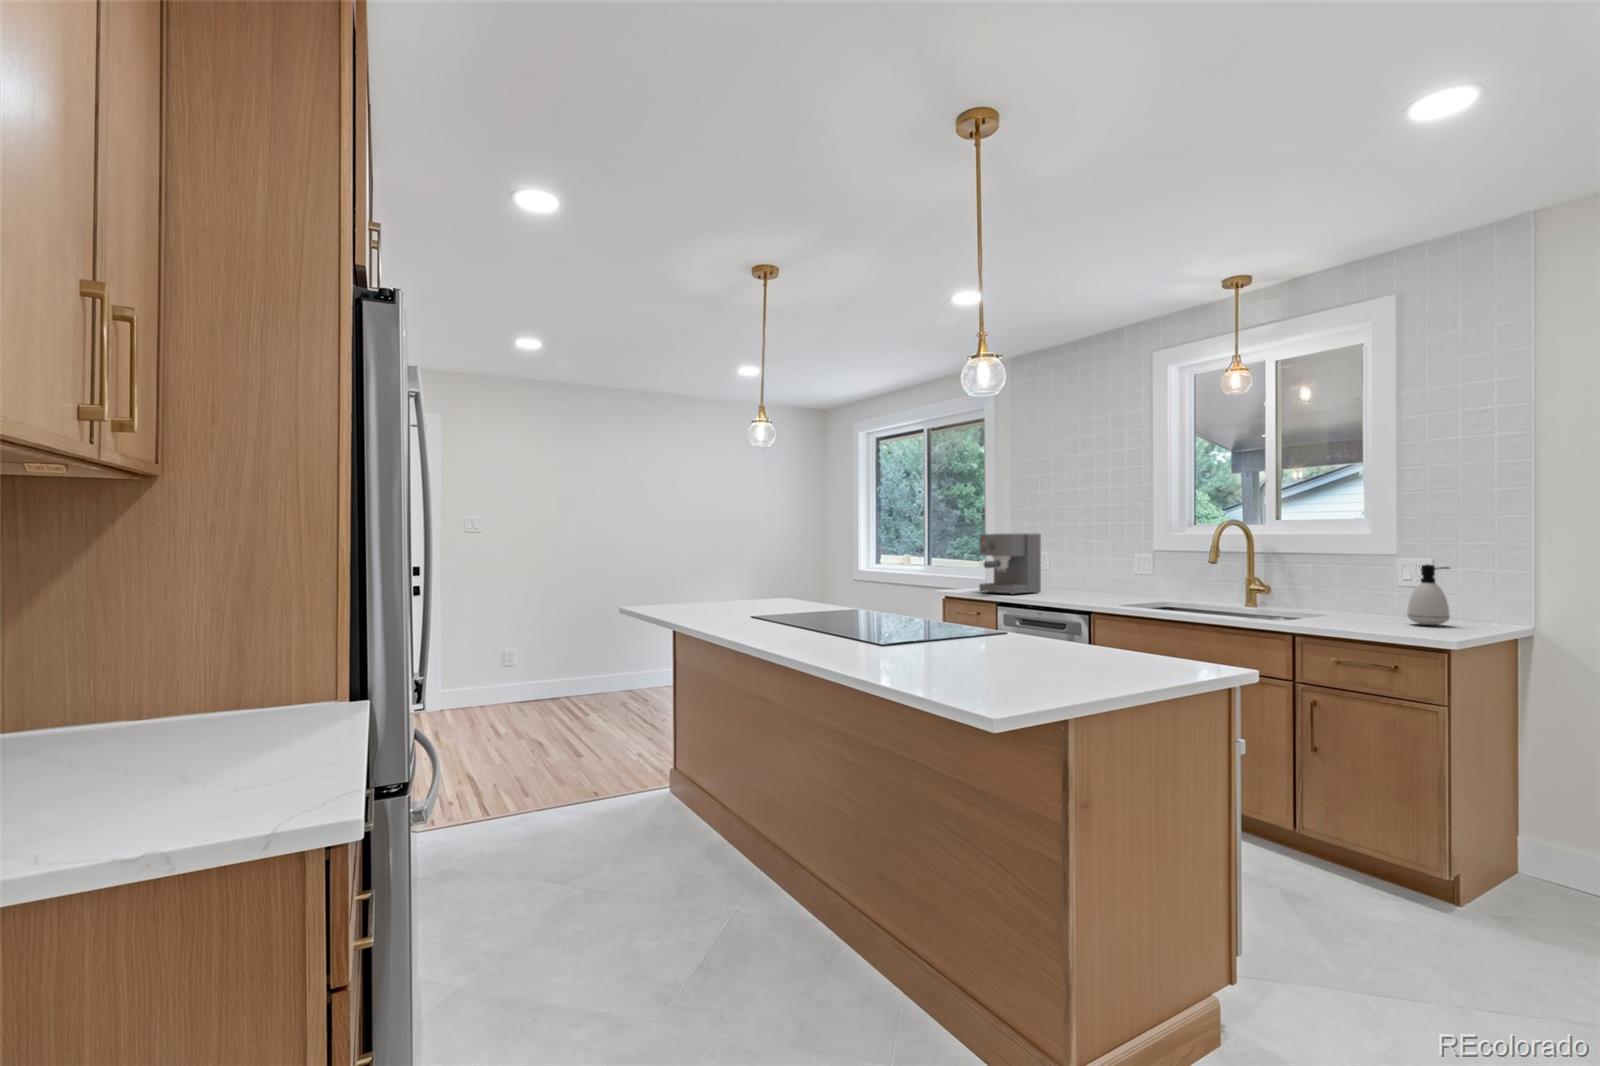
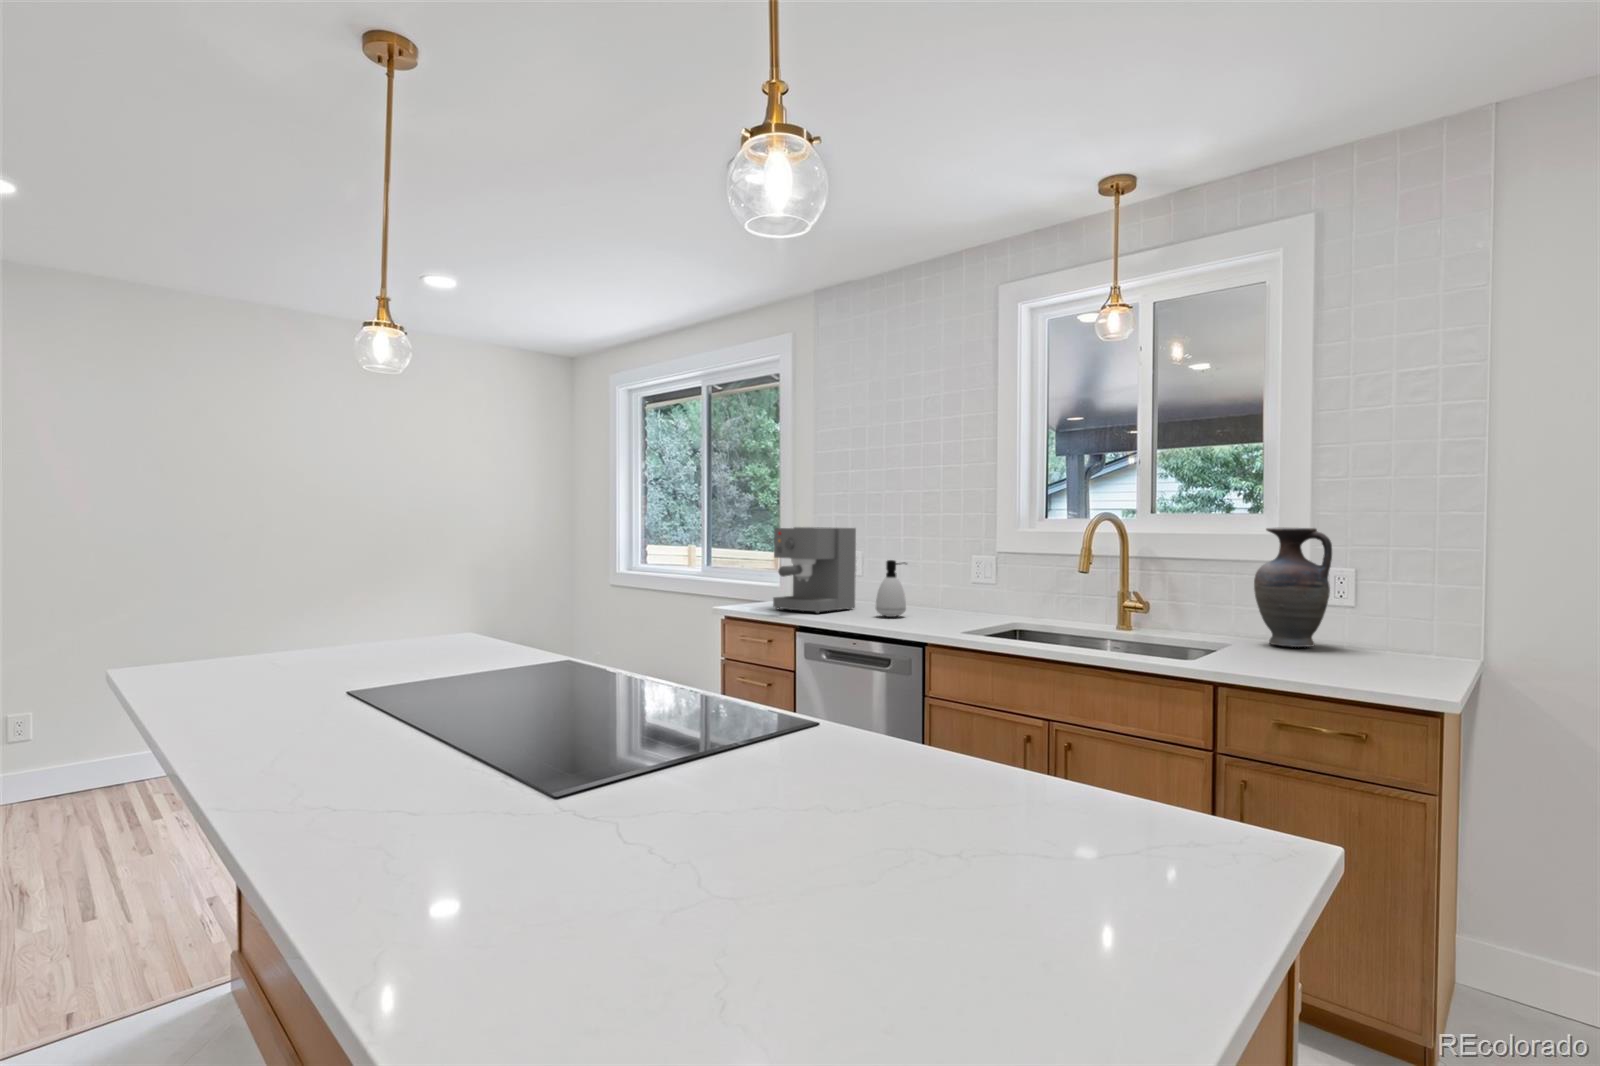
vase: none [1348,529,1411,617] -> present [1254,527,1332,647]
soap dispenser: present [1407,564,1450,625] -> present [876,560,906,617]

